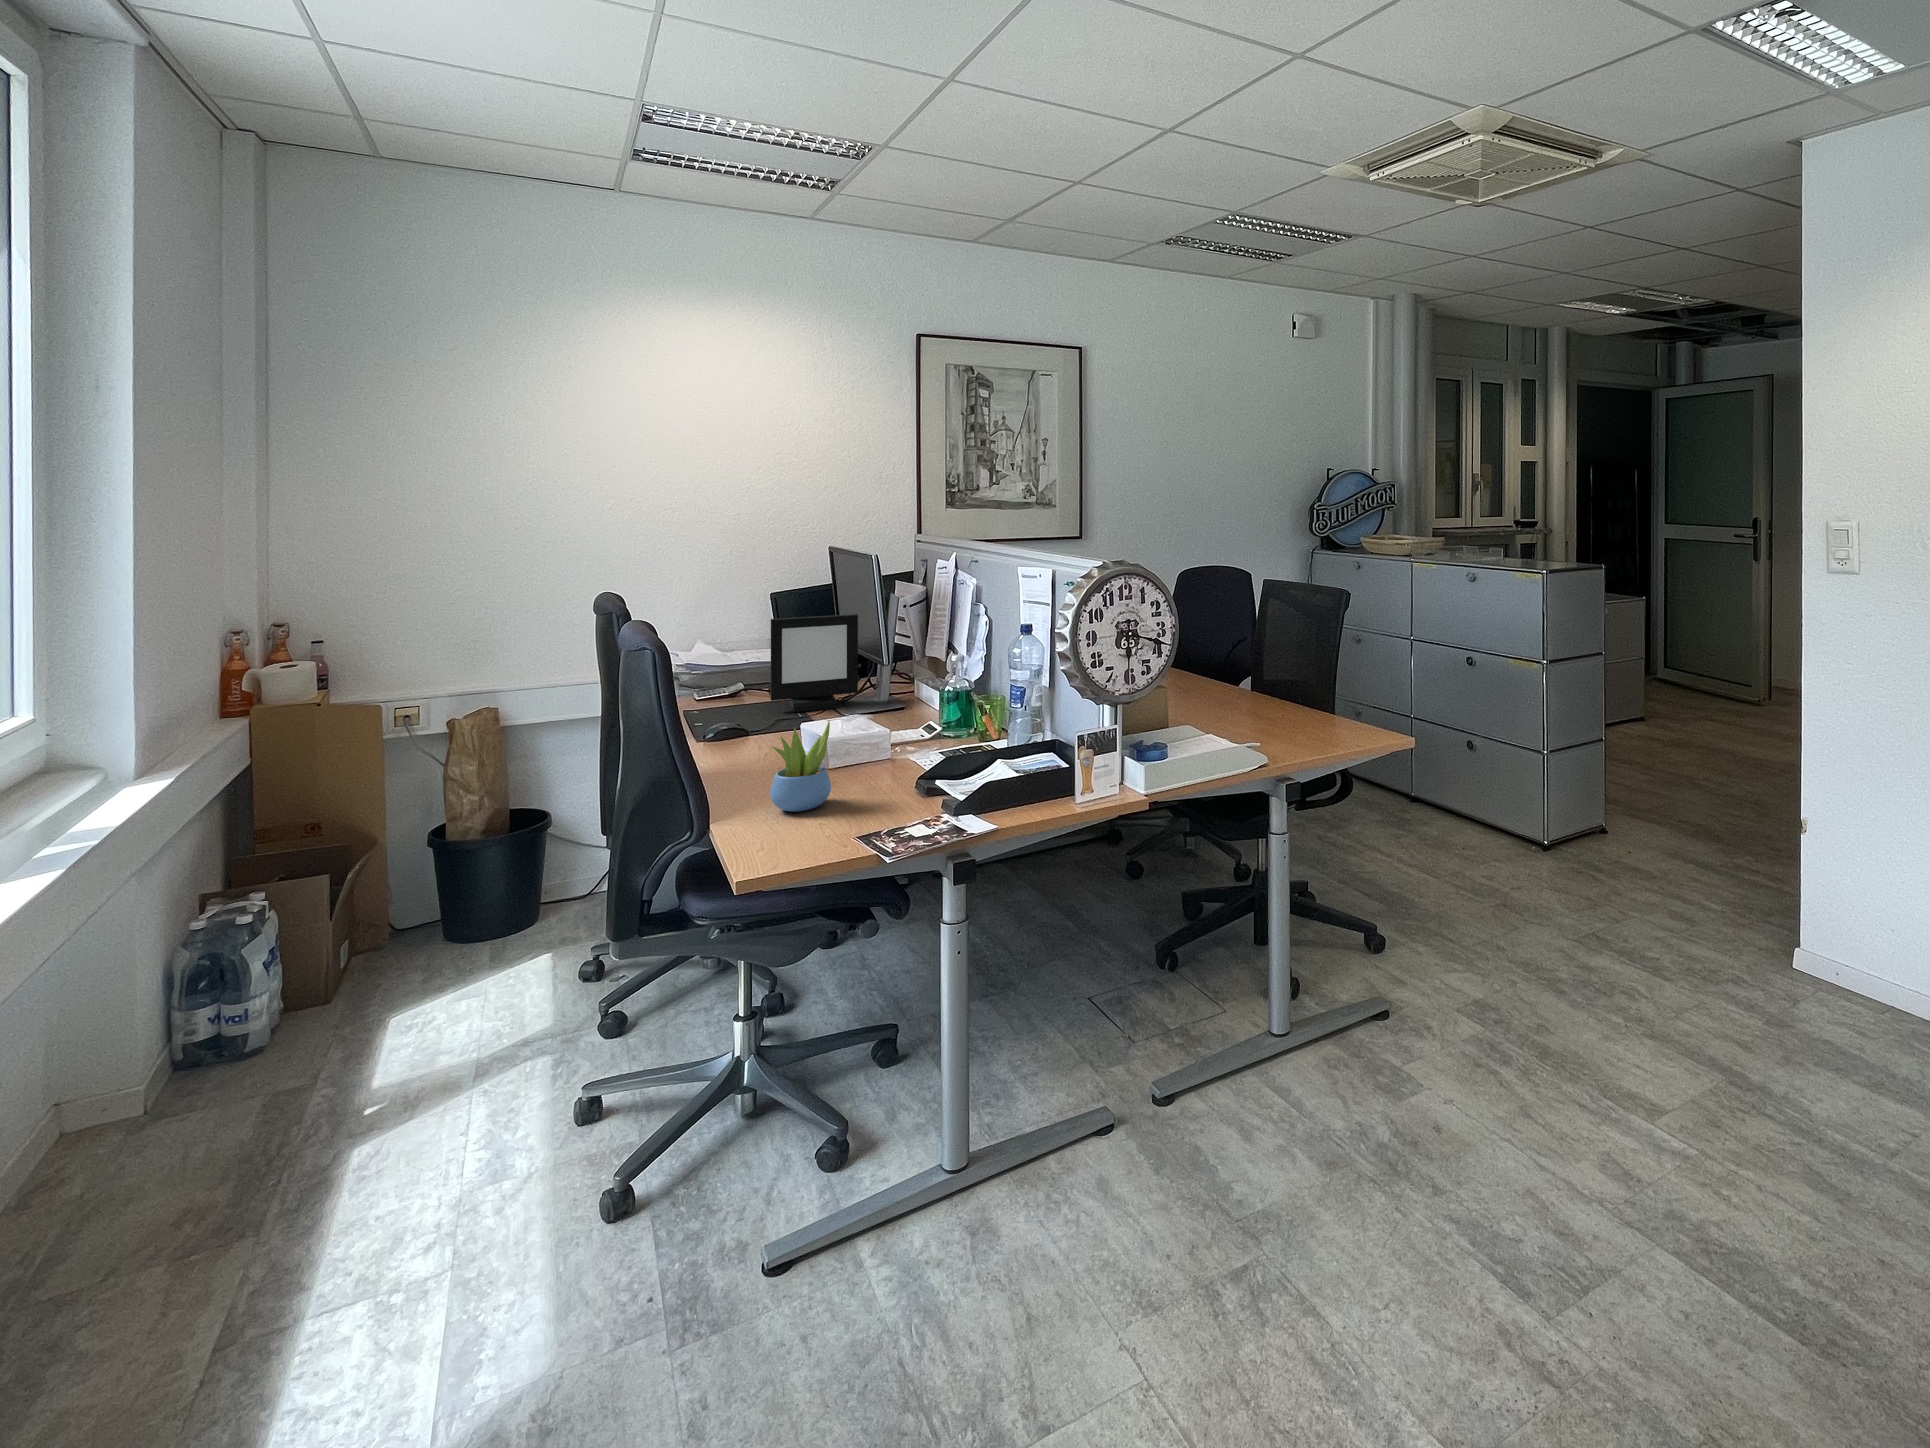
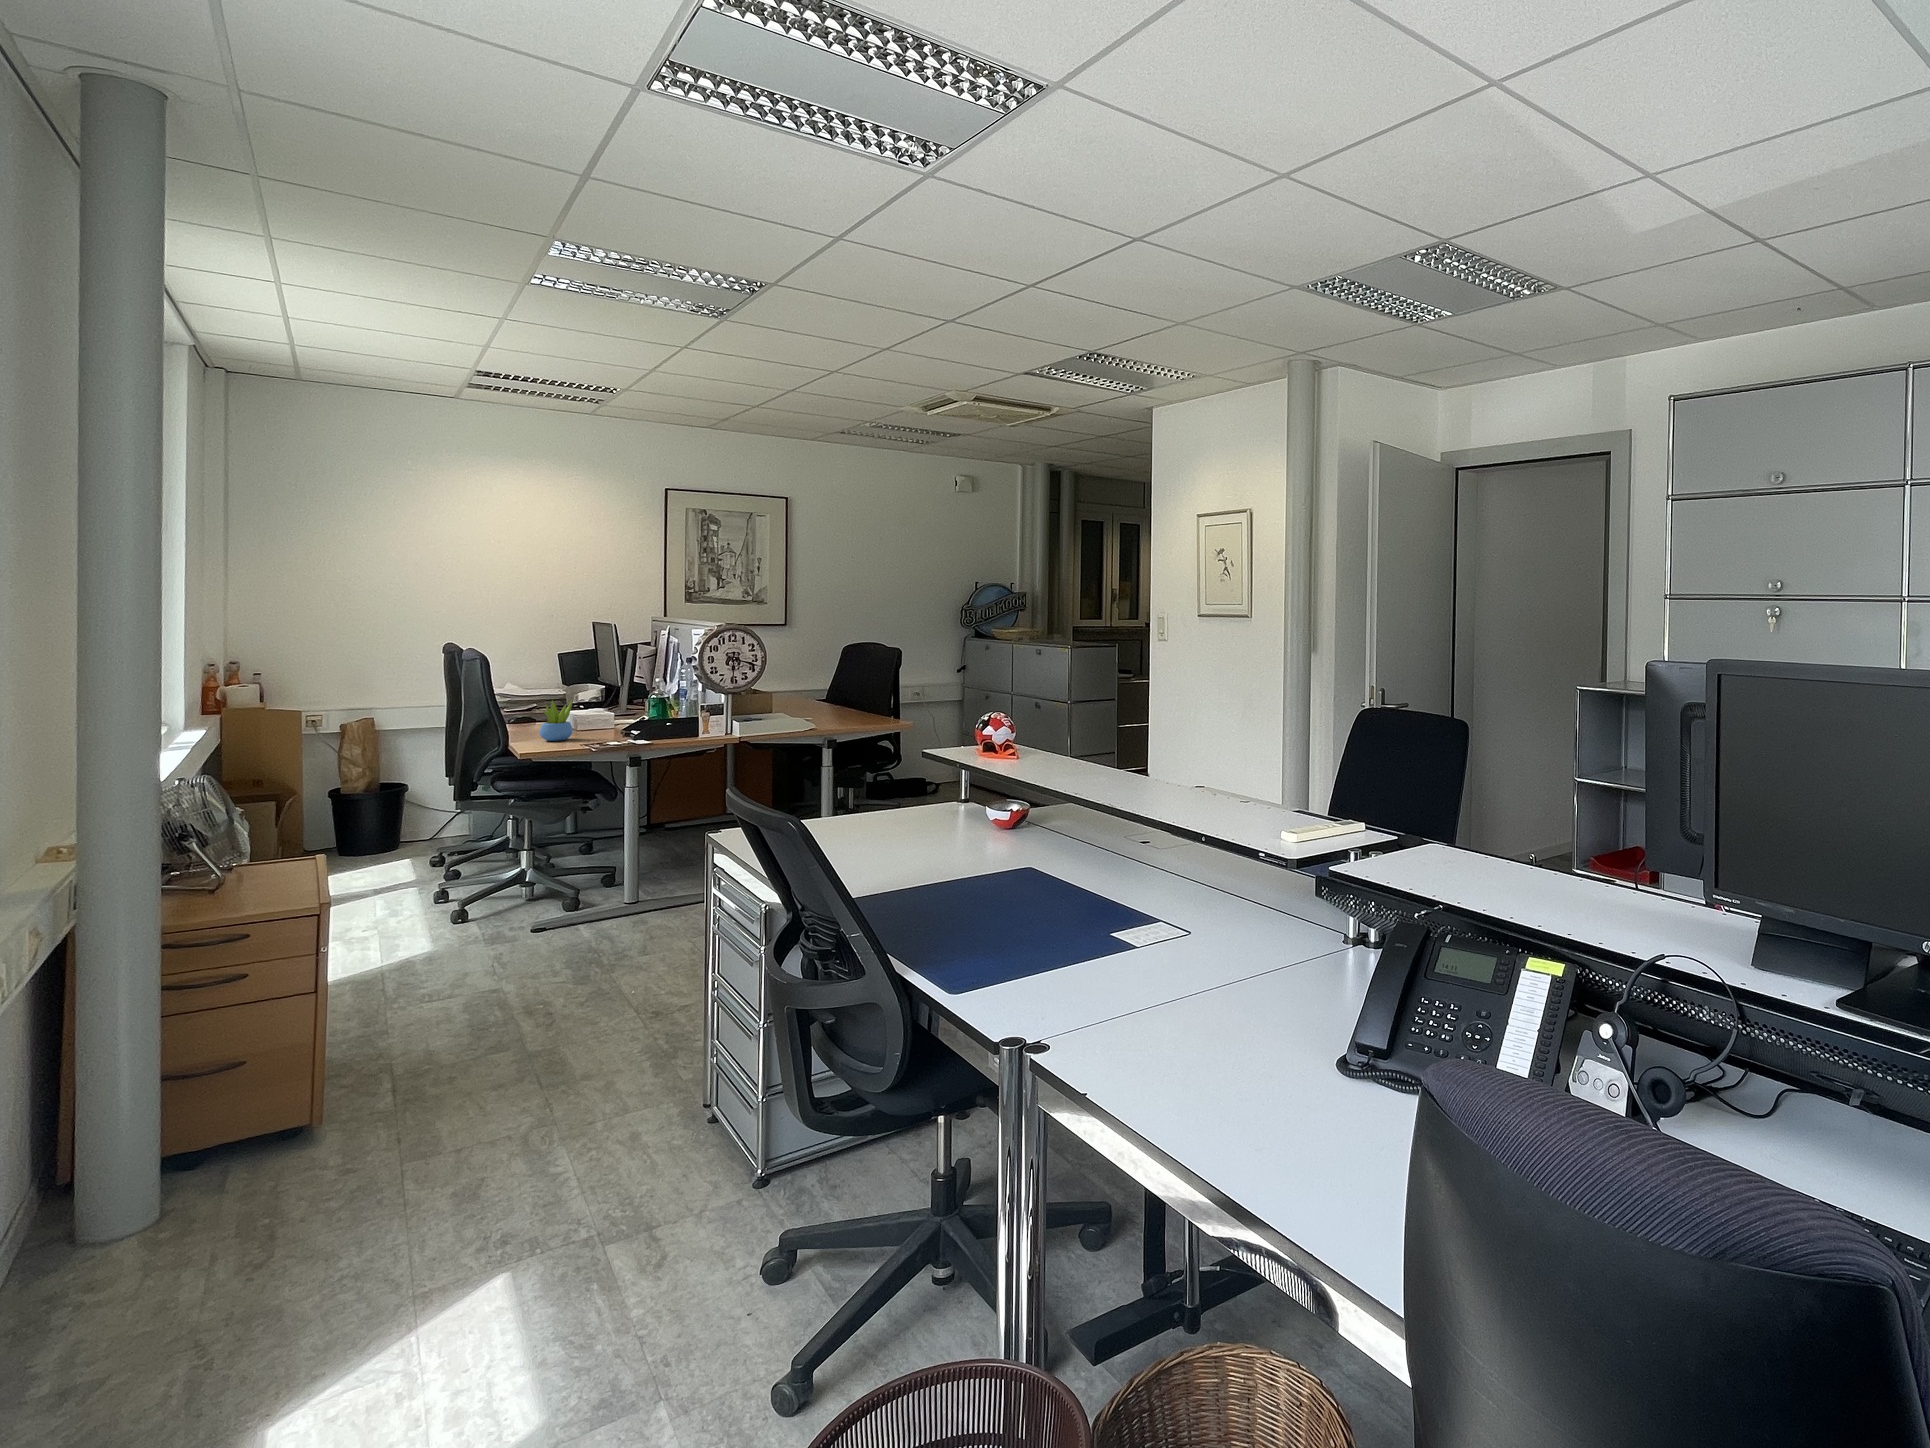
picture frame: present [771,614,858,712] -> none [551,661,607,716]

